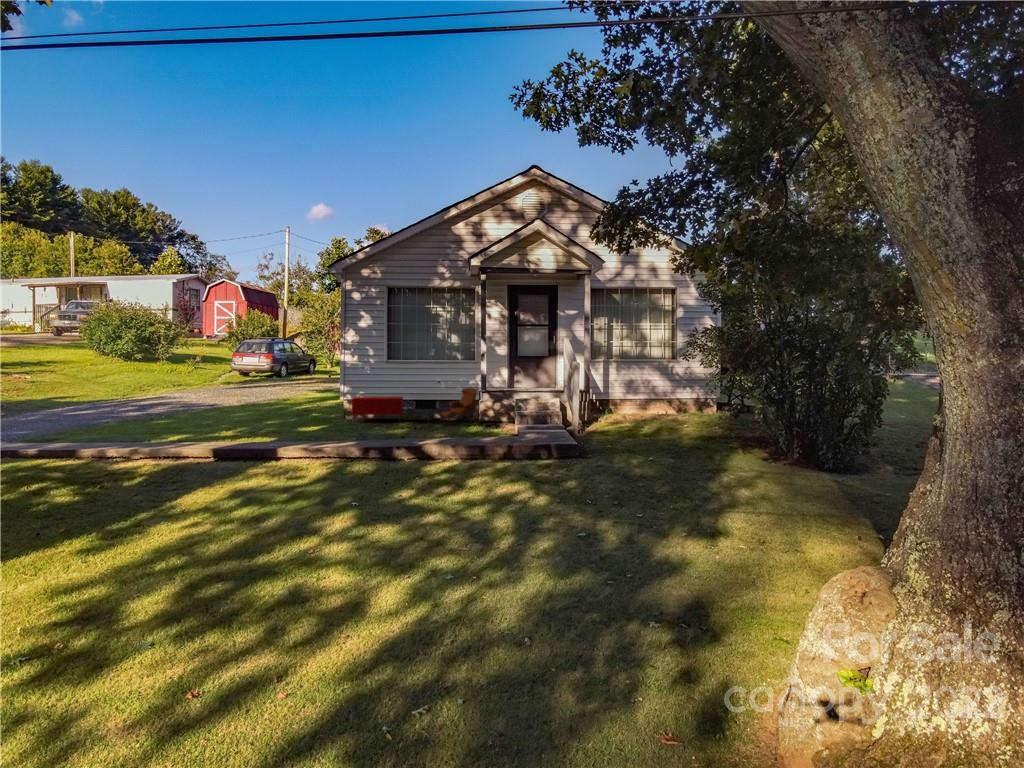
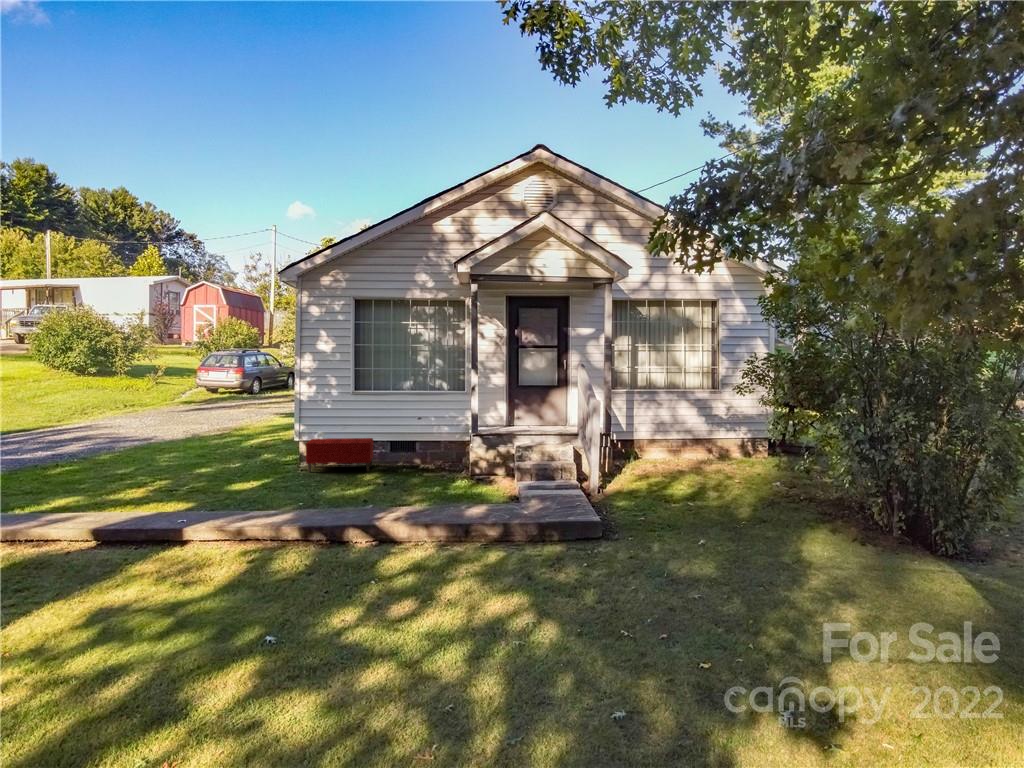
lounge chair: present [442,388,476,424] -> none [420,427,466,479]

